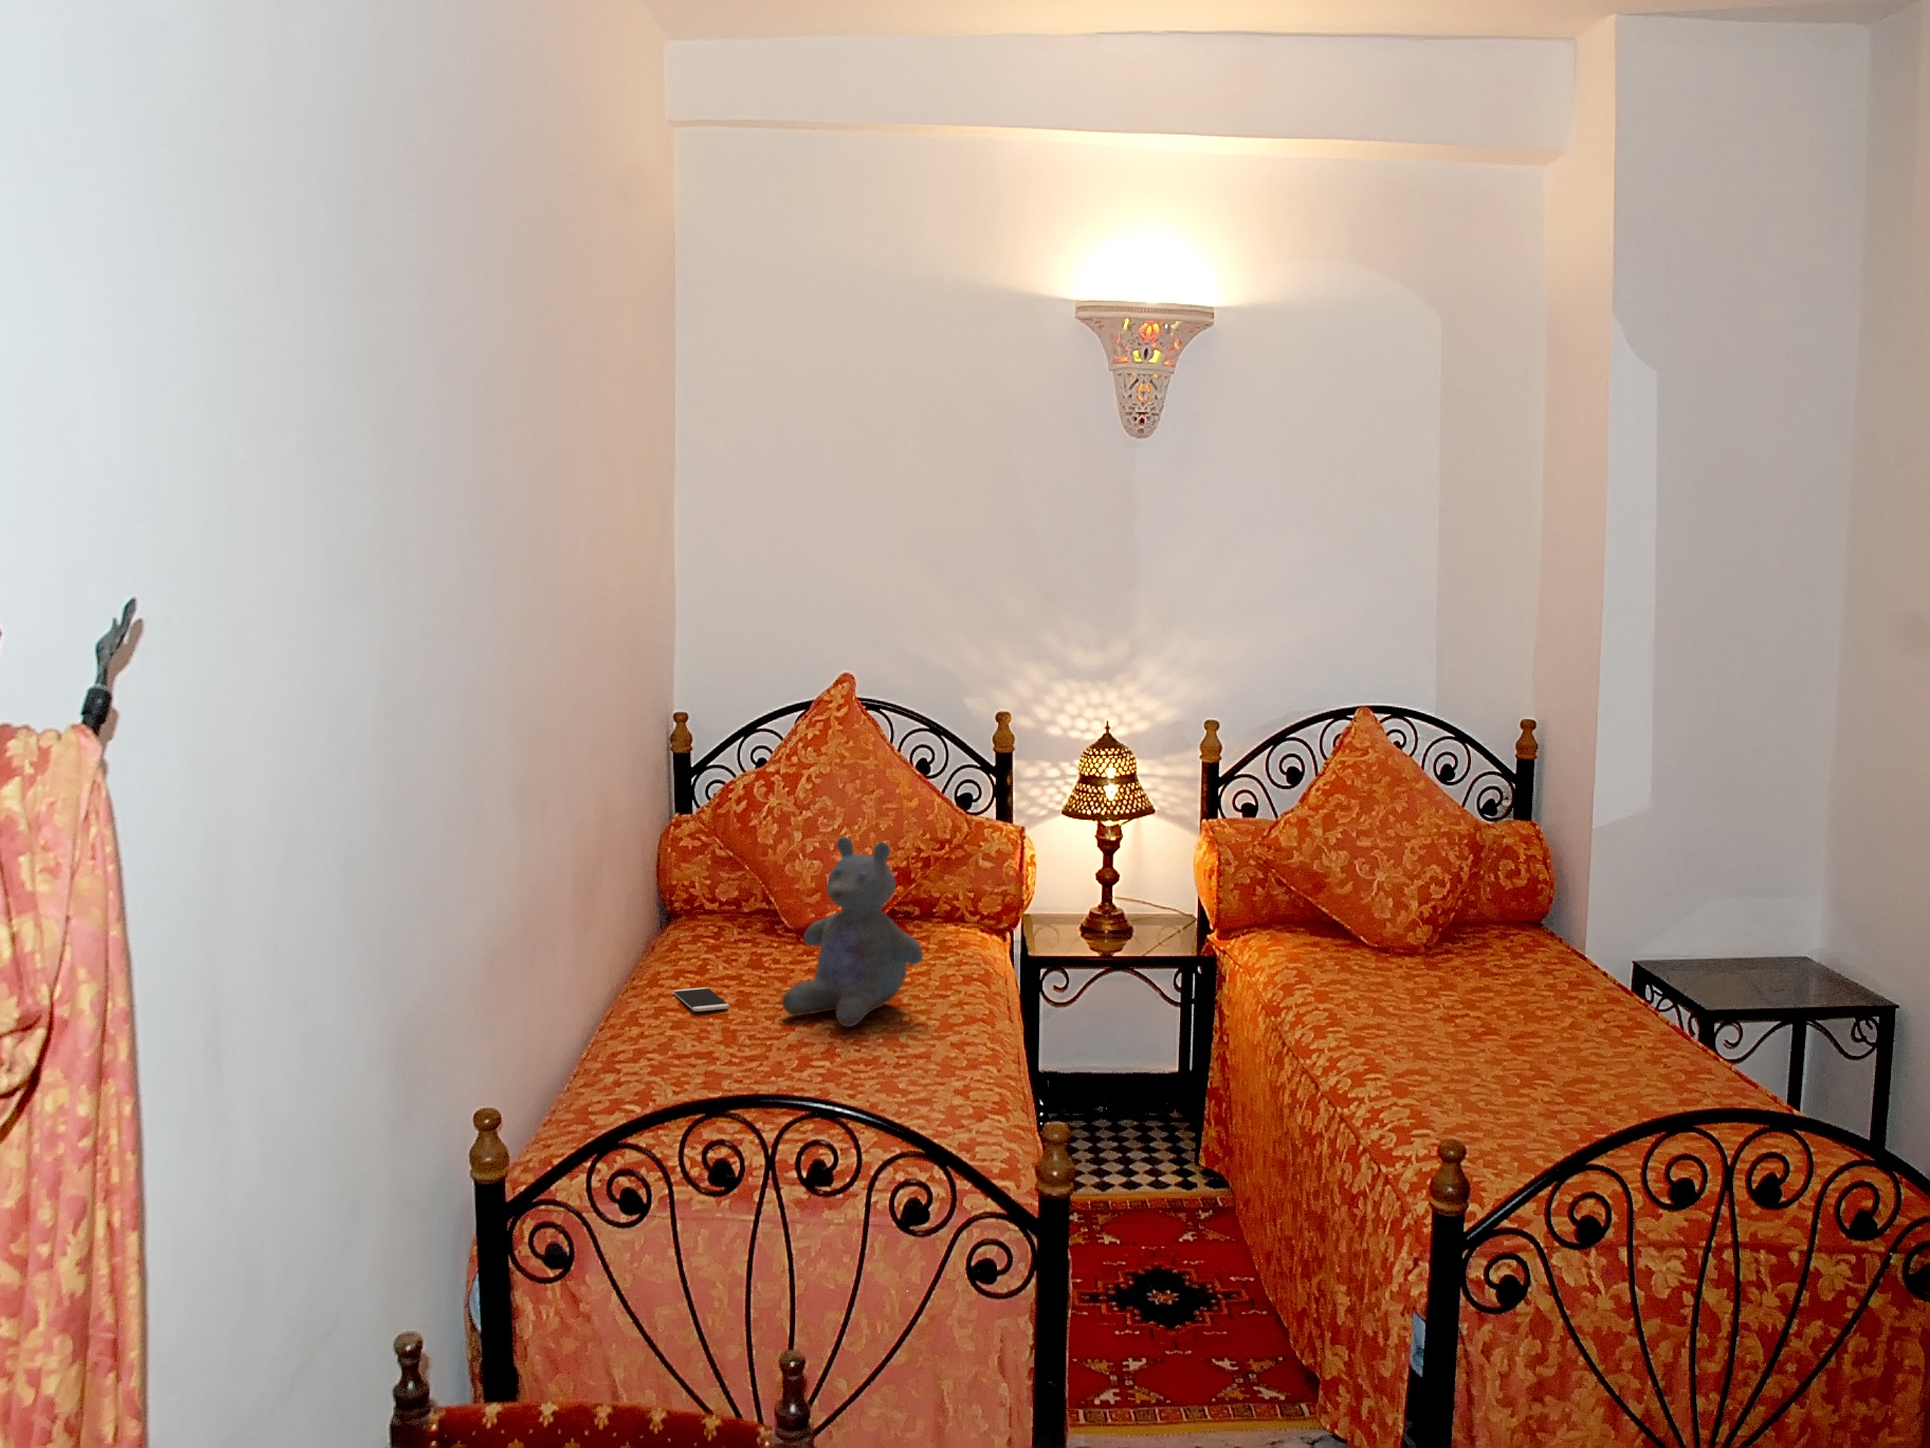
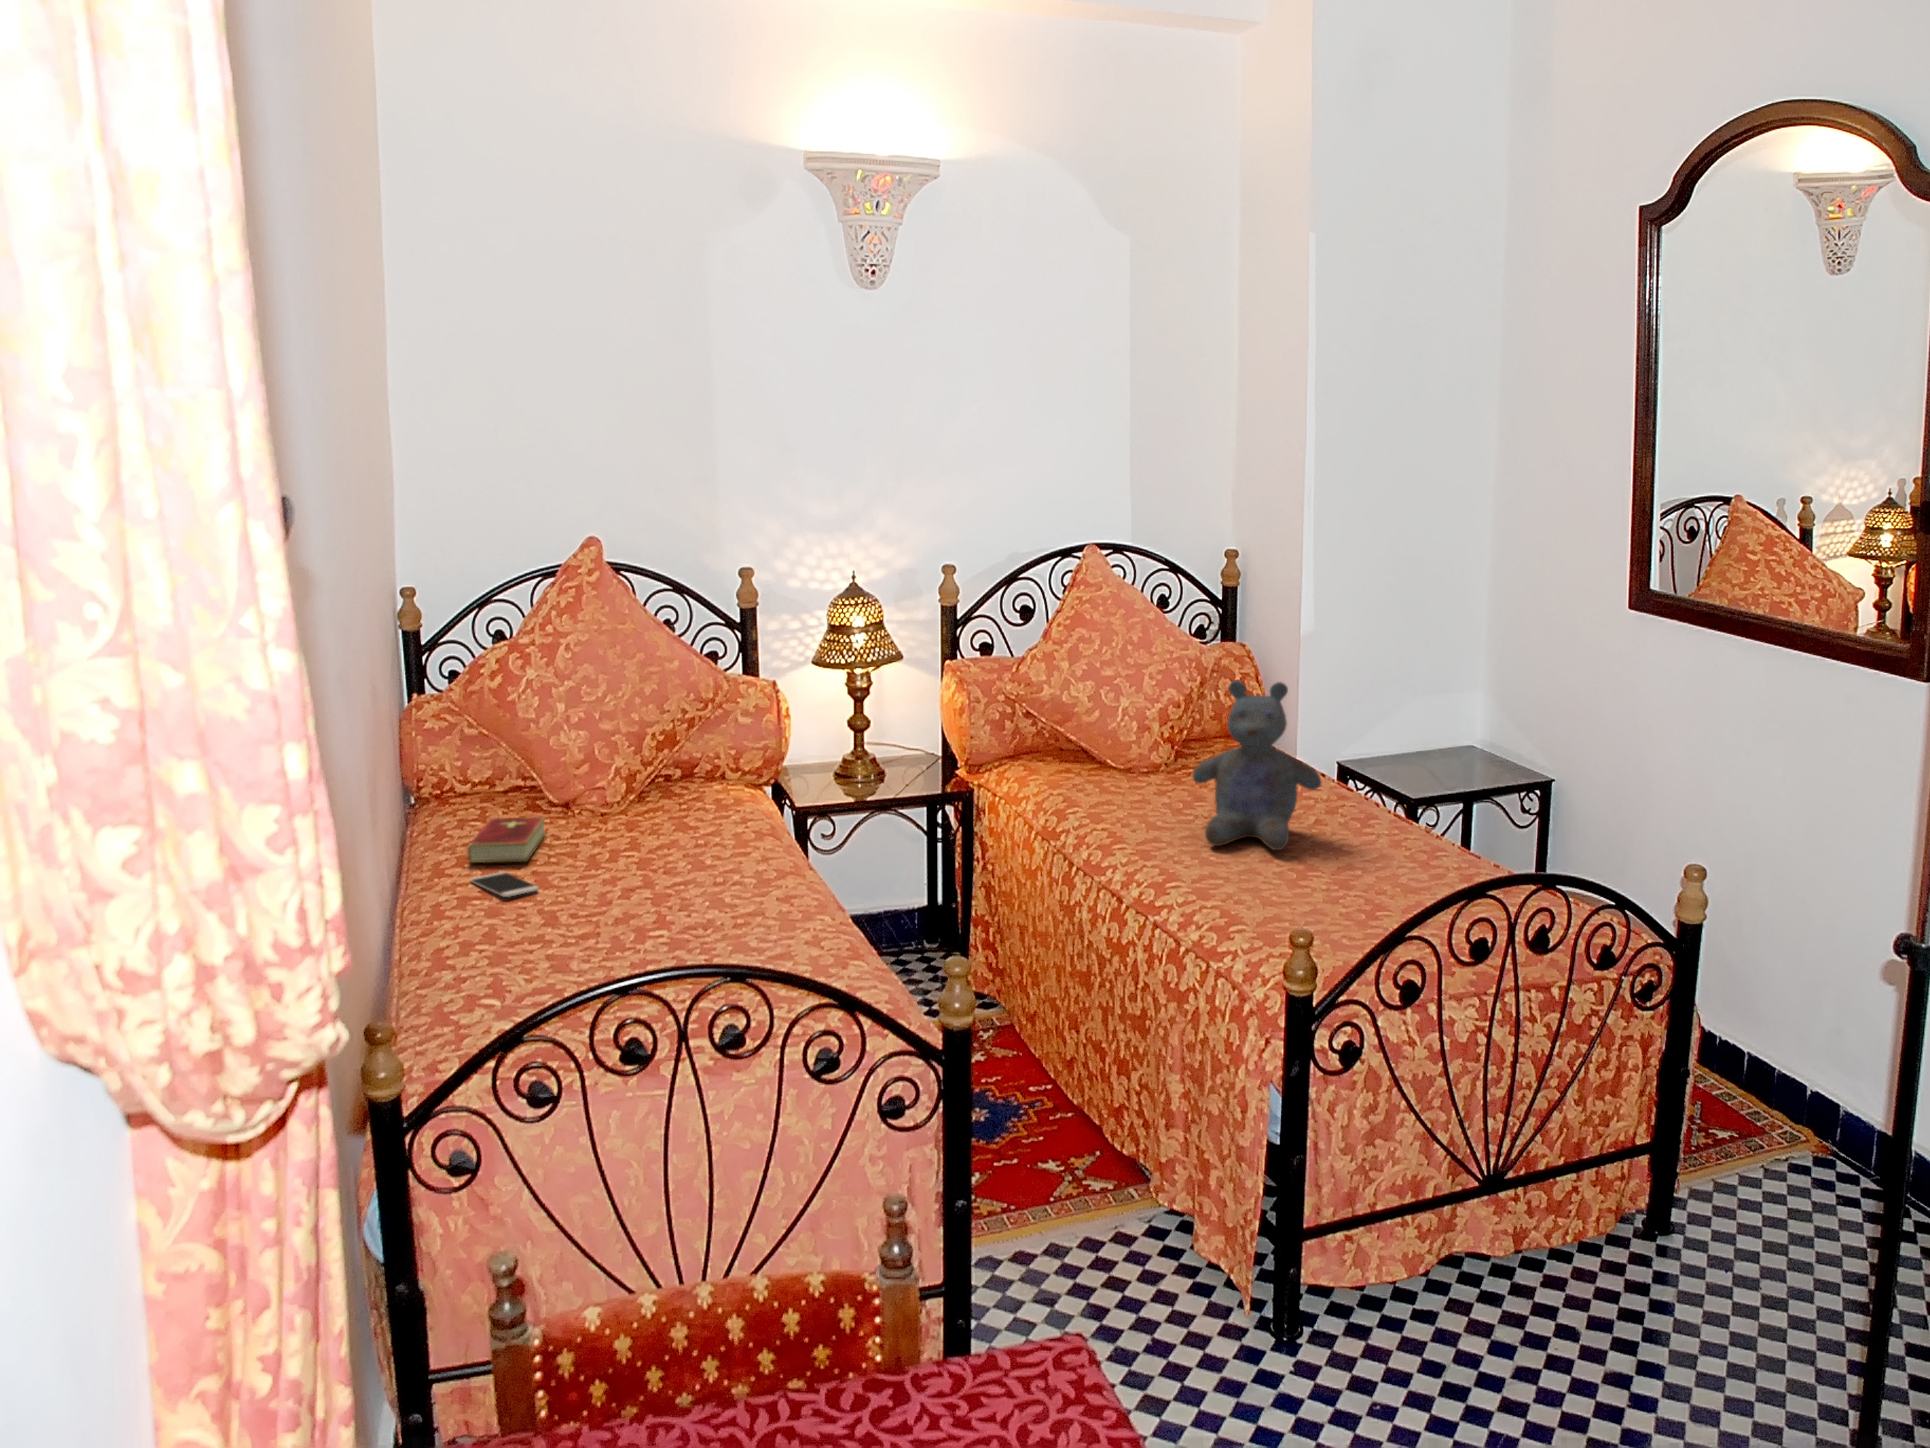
stuffed bear: present [782,837,923,1027] -> present [1192,680,1321,850]
hardcover book: none [680,935,764,980] -> present [467,817,546,863]

